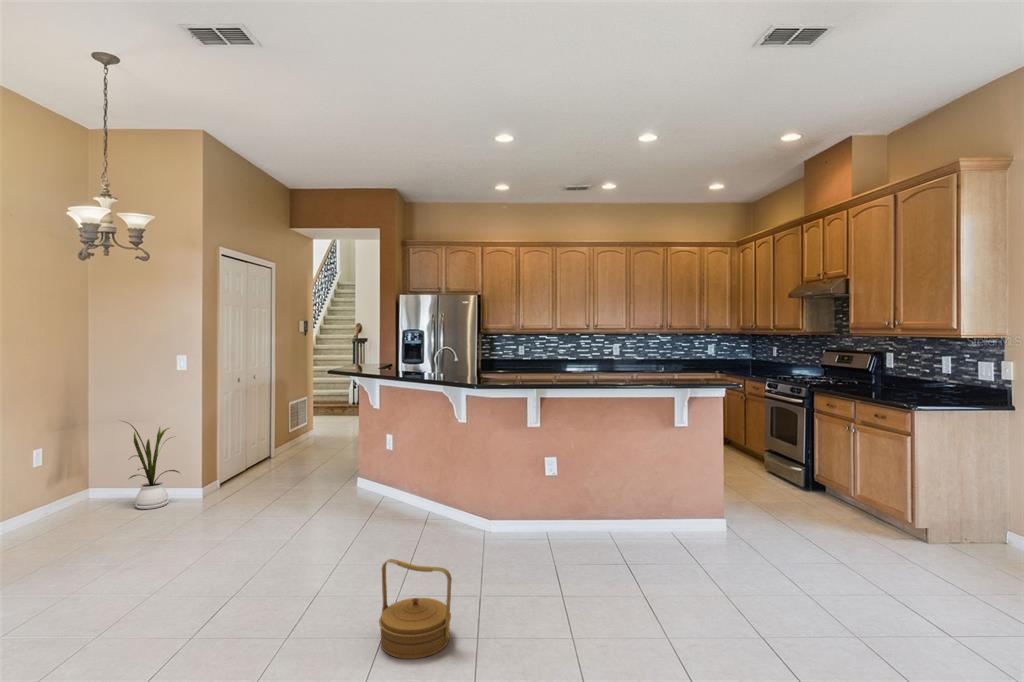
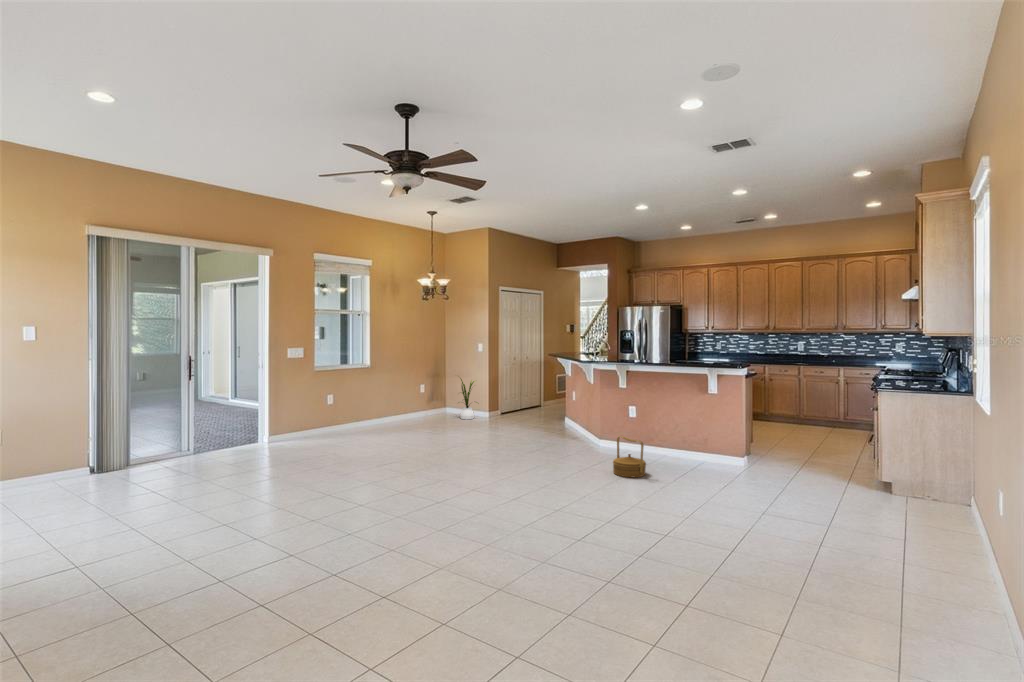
basket: present [379,559,452,659] -> present [613,436,646,477]

